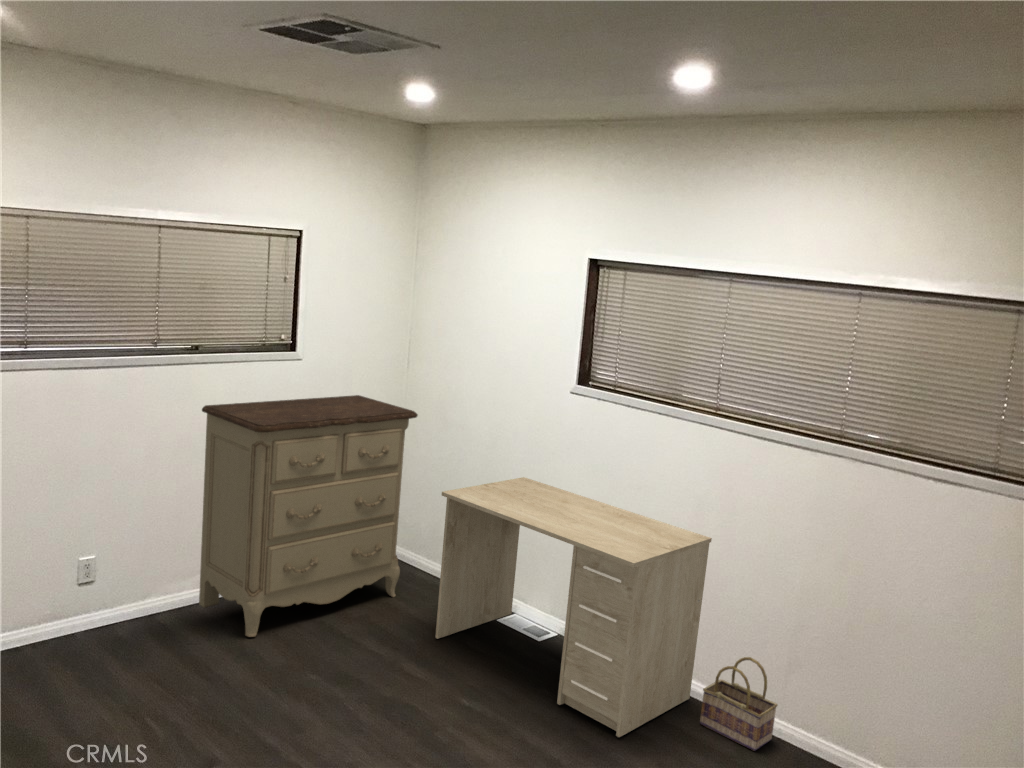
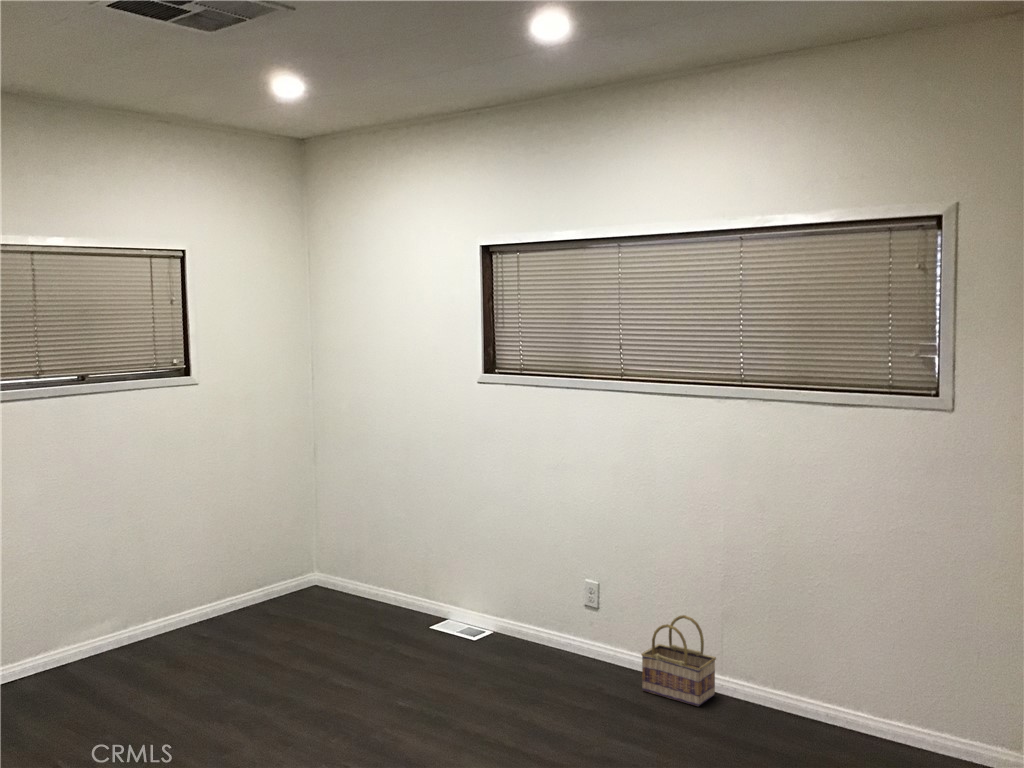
dresser: present [199,395,418,637] -> none [94,416,325,673]
desk: present [435,477,712,737] -> none [356,476,632,712]

